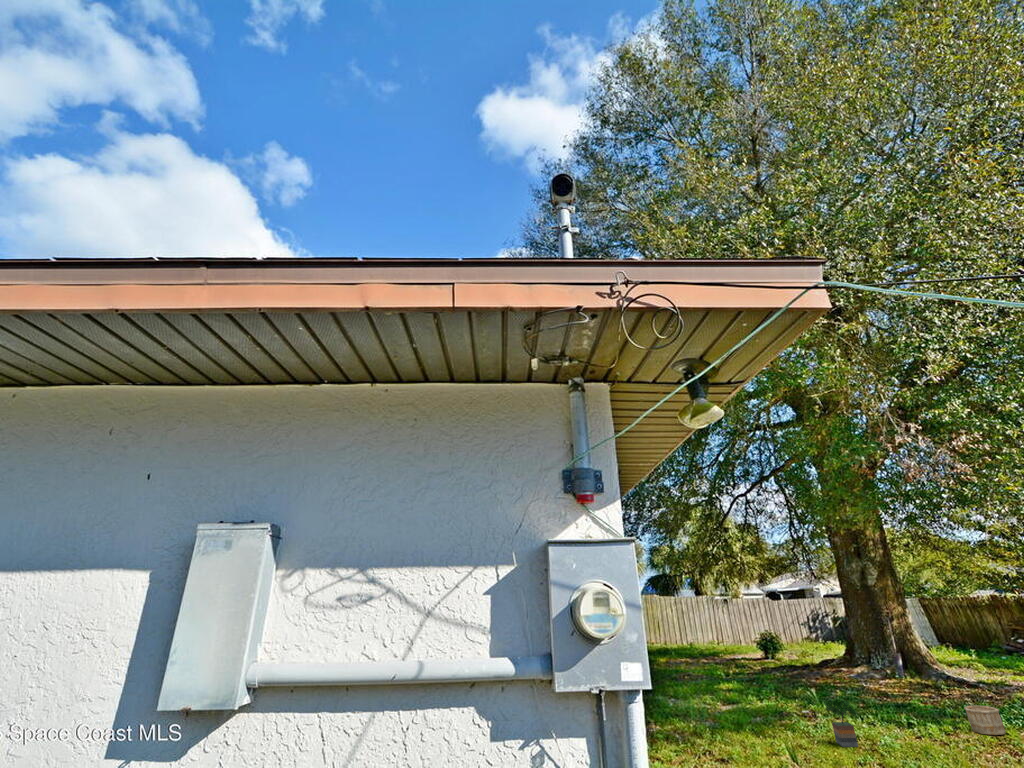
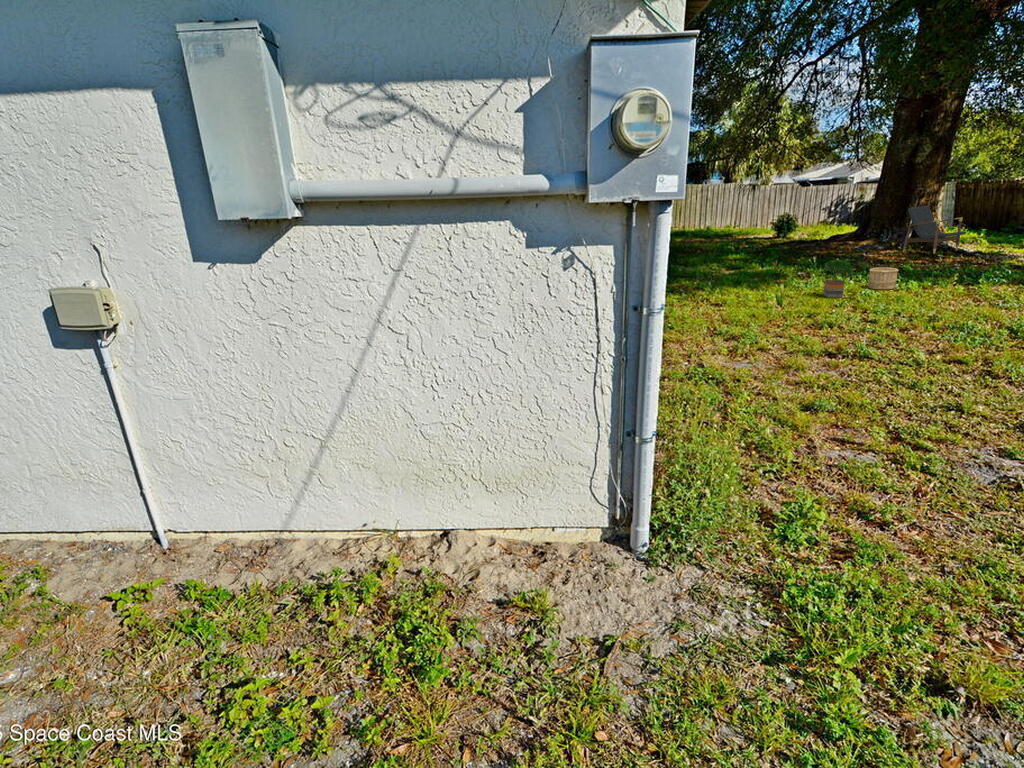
lounge chair: none [884,631,954,685] -> present [903,206,966,254]
wooden bucket: present [964,705,1006,735] -> present [868,267,899,290]

